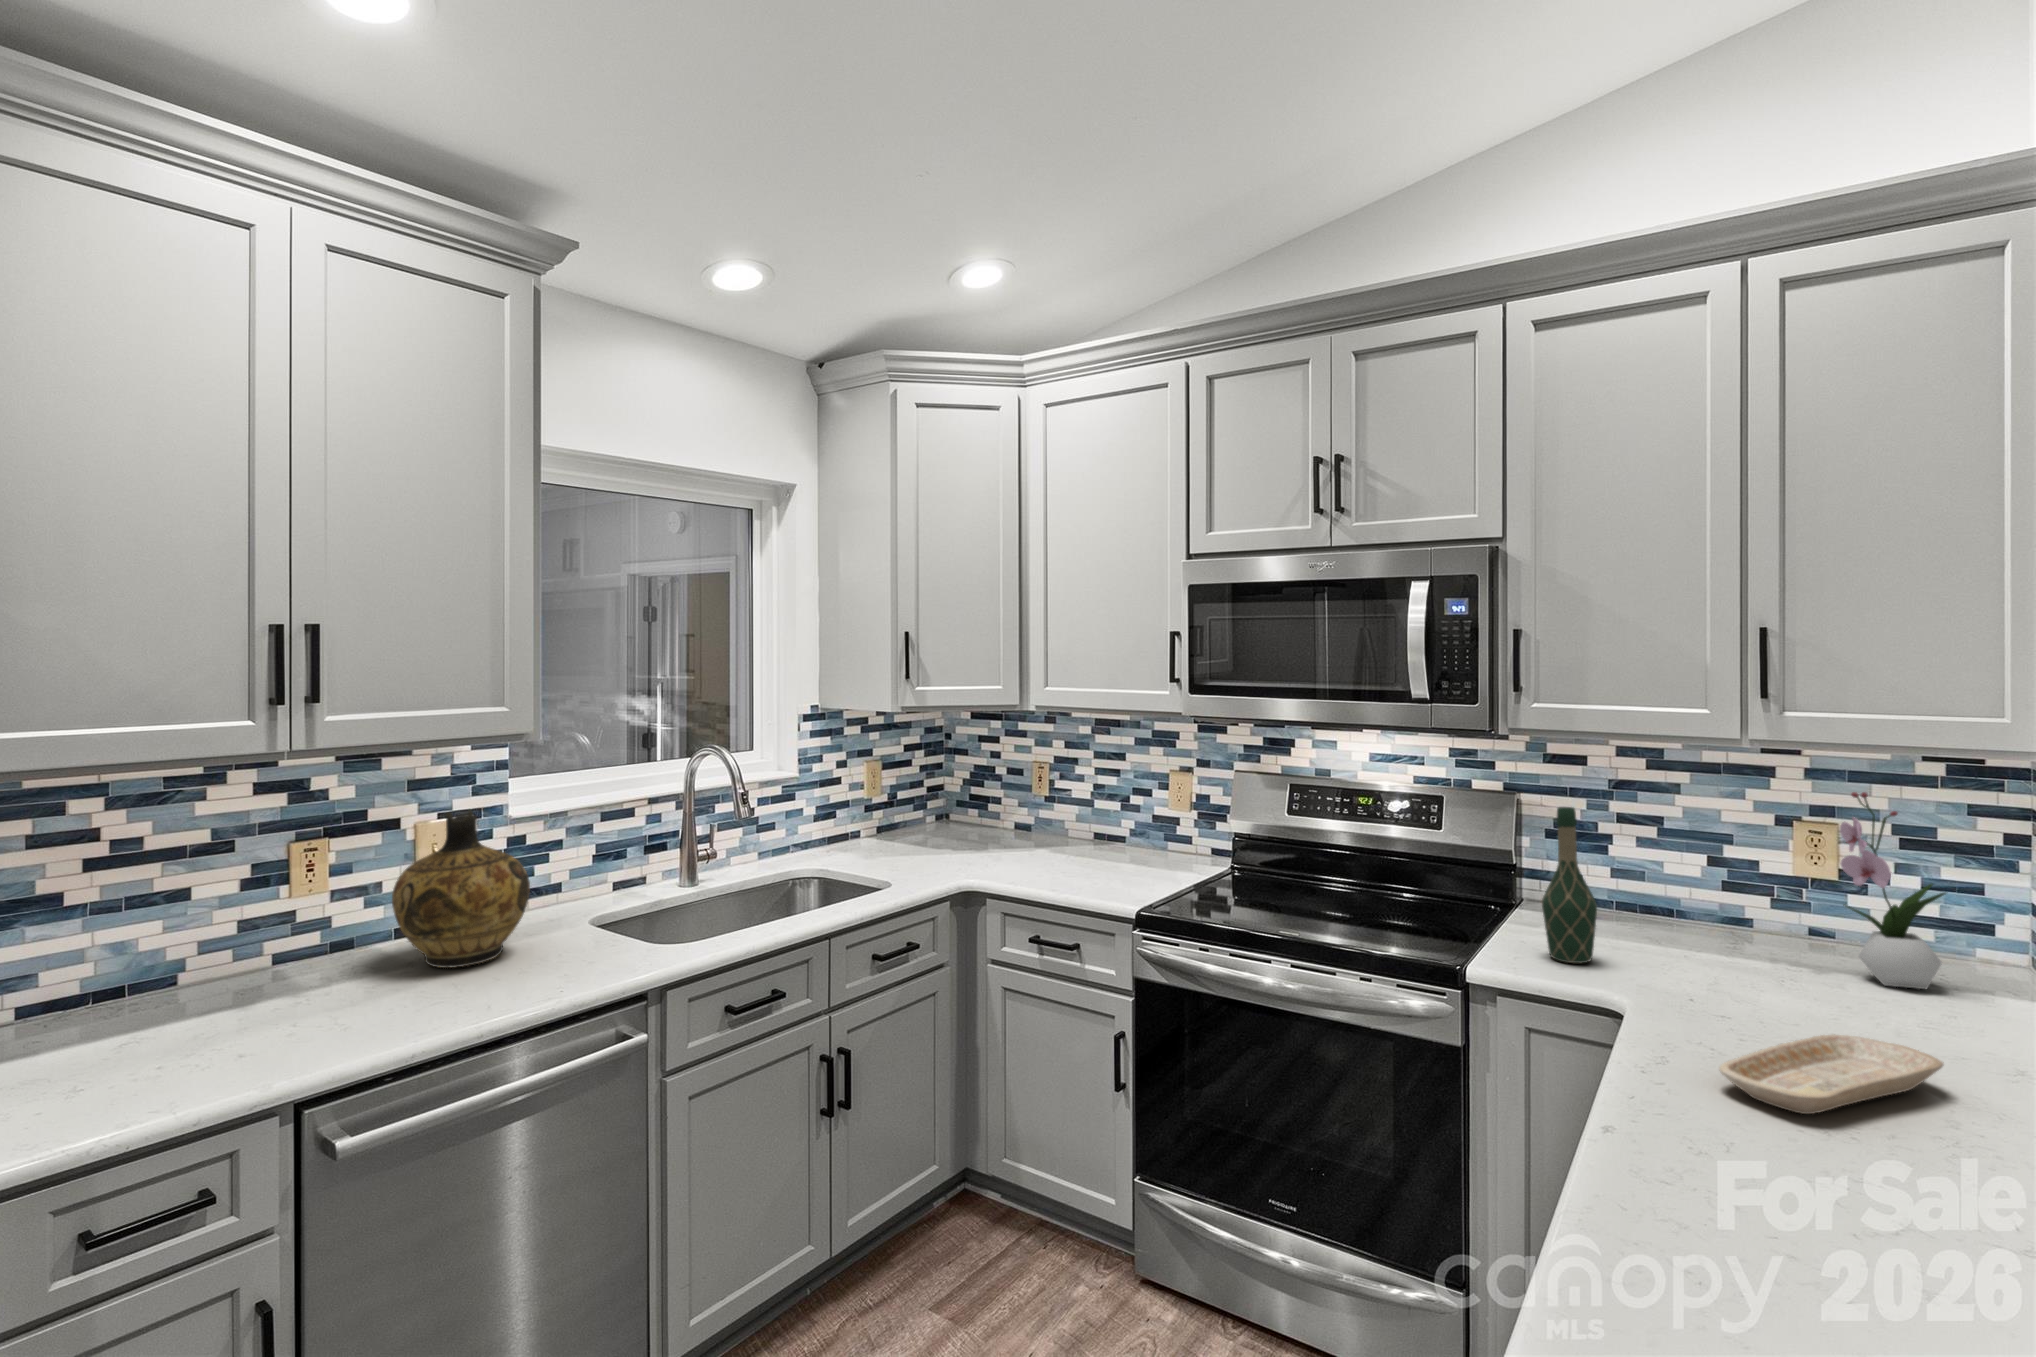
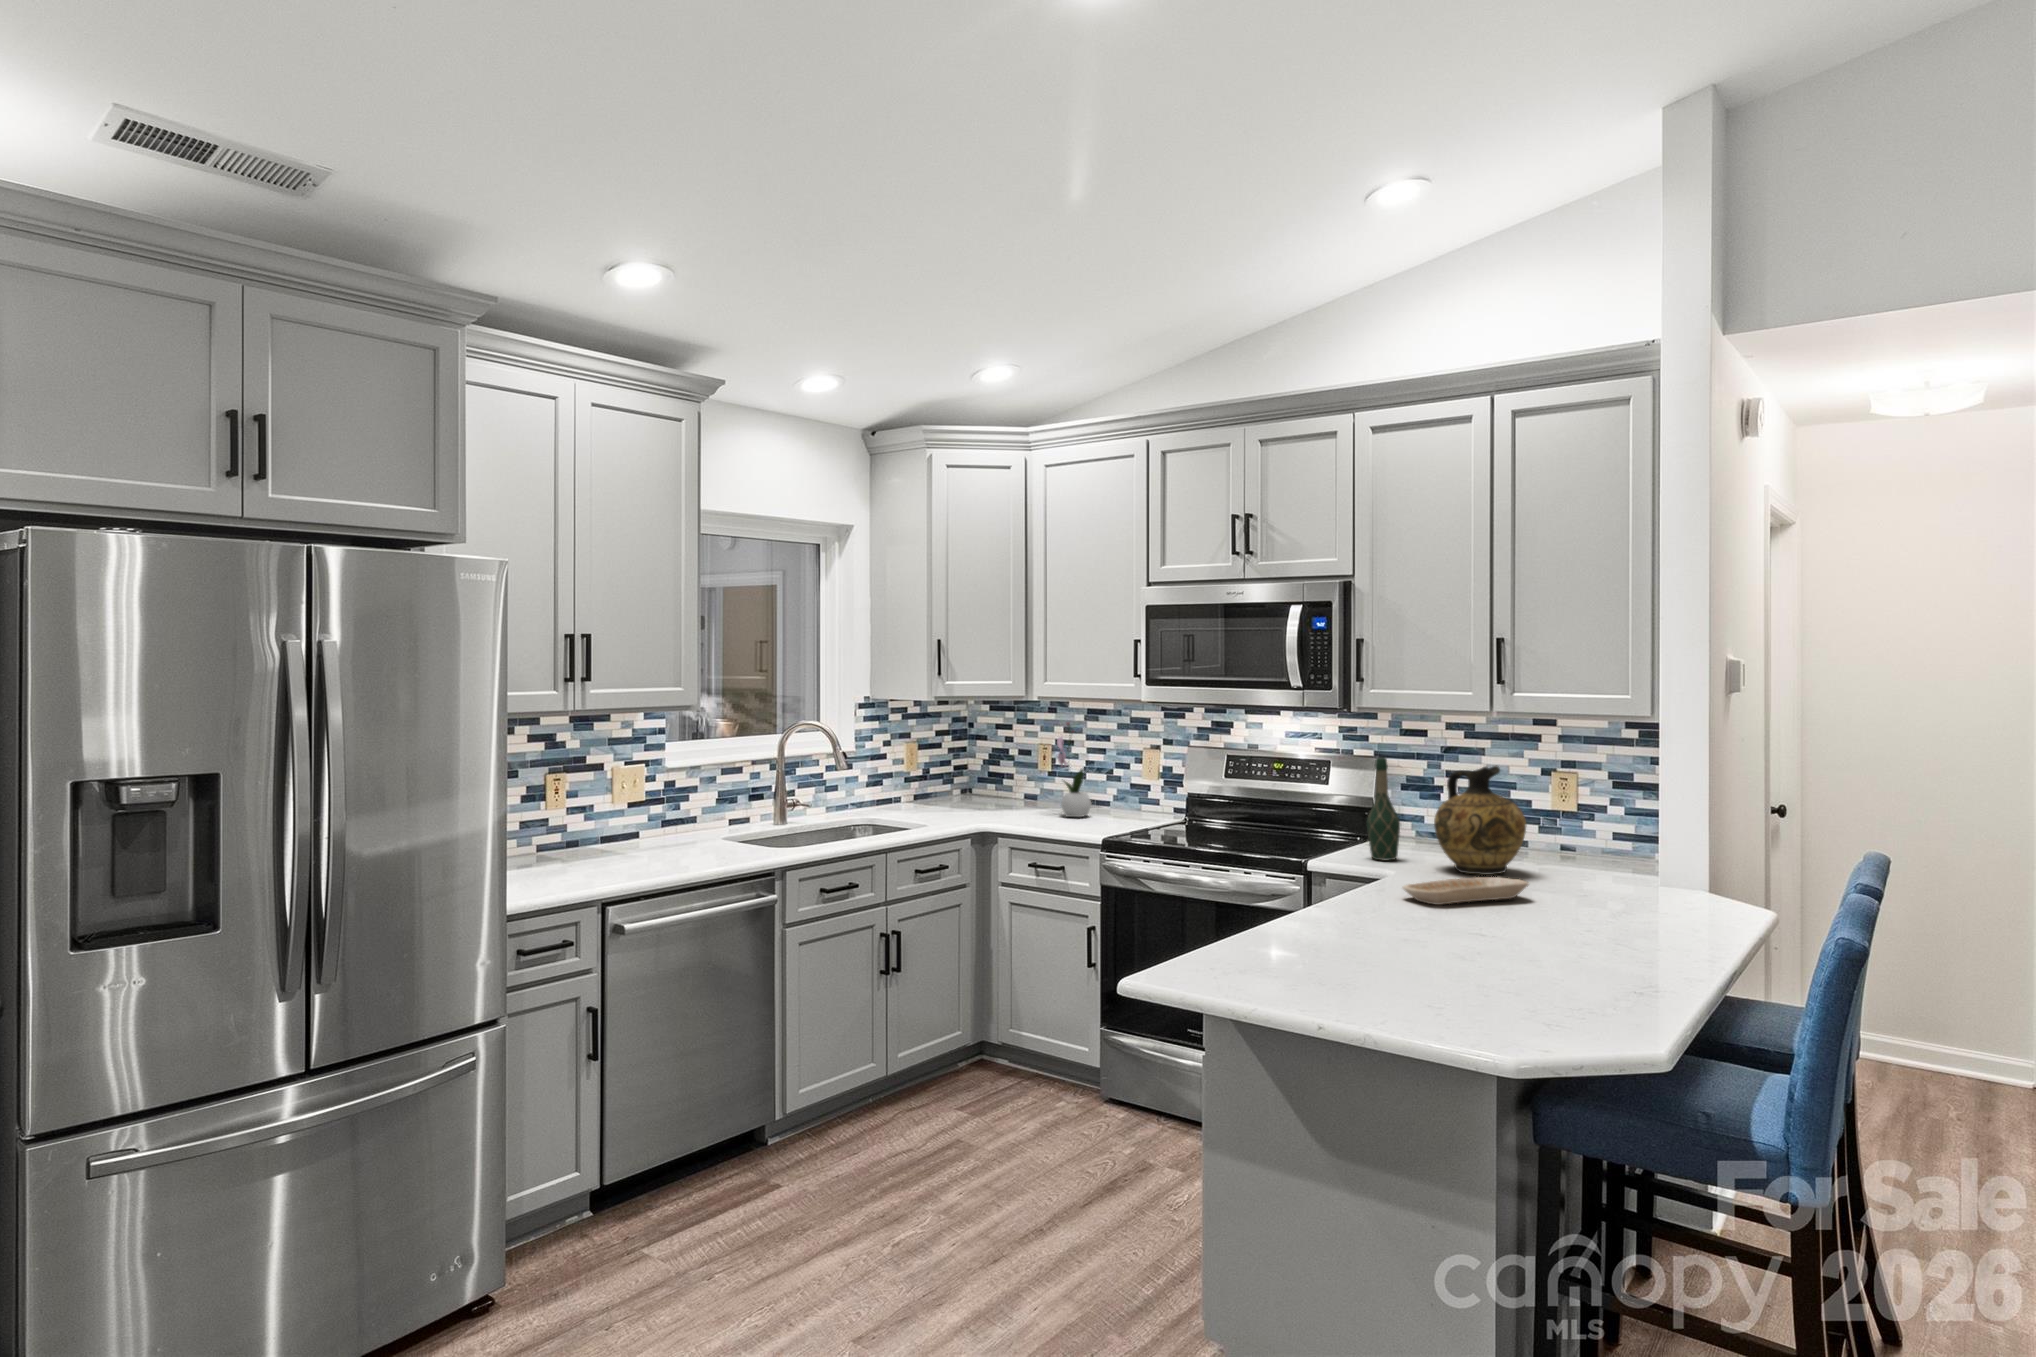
flower arrangement: present [1840,792,1946,989] -> present [1057,722,1091,817]
ceramic jug: present [392,811,530,968] -> present [1434,765,1526,875]

